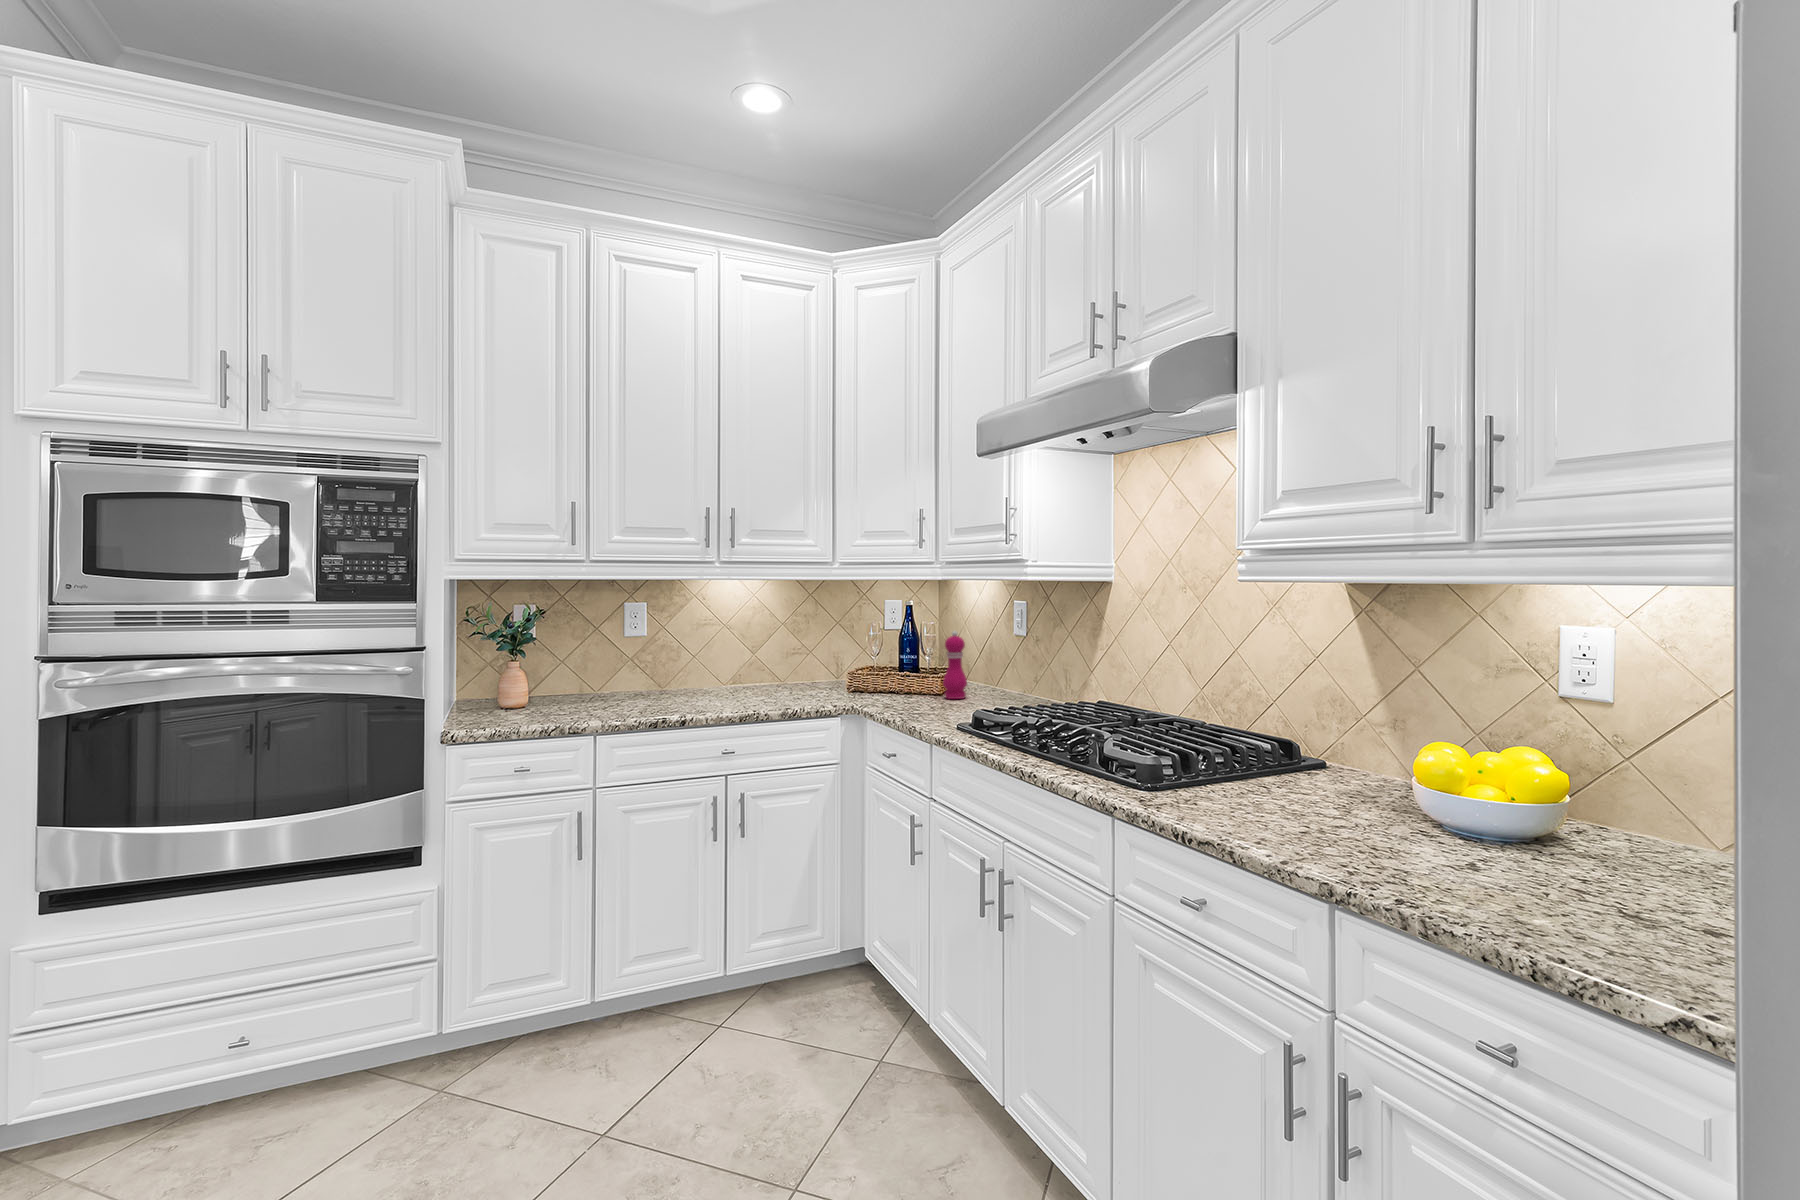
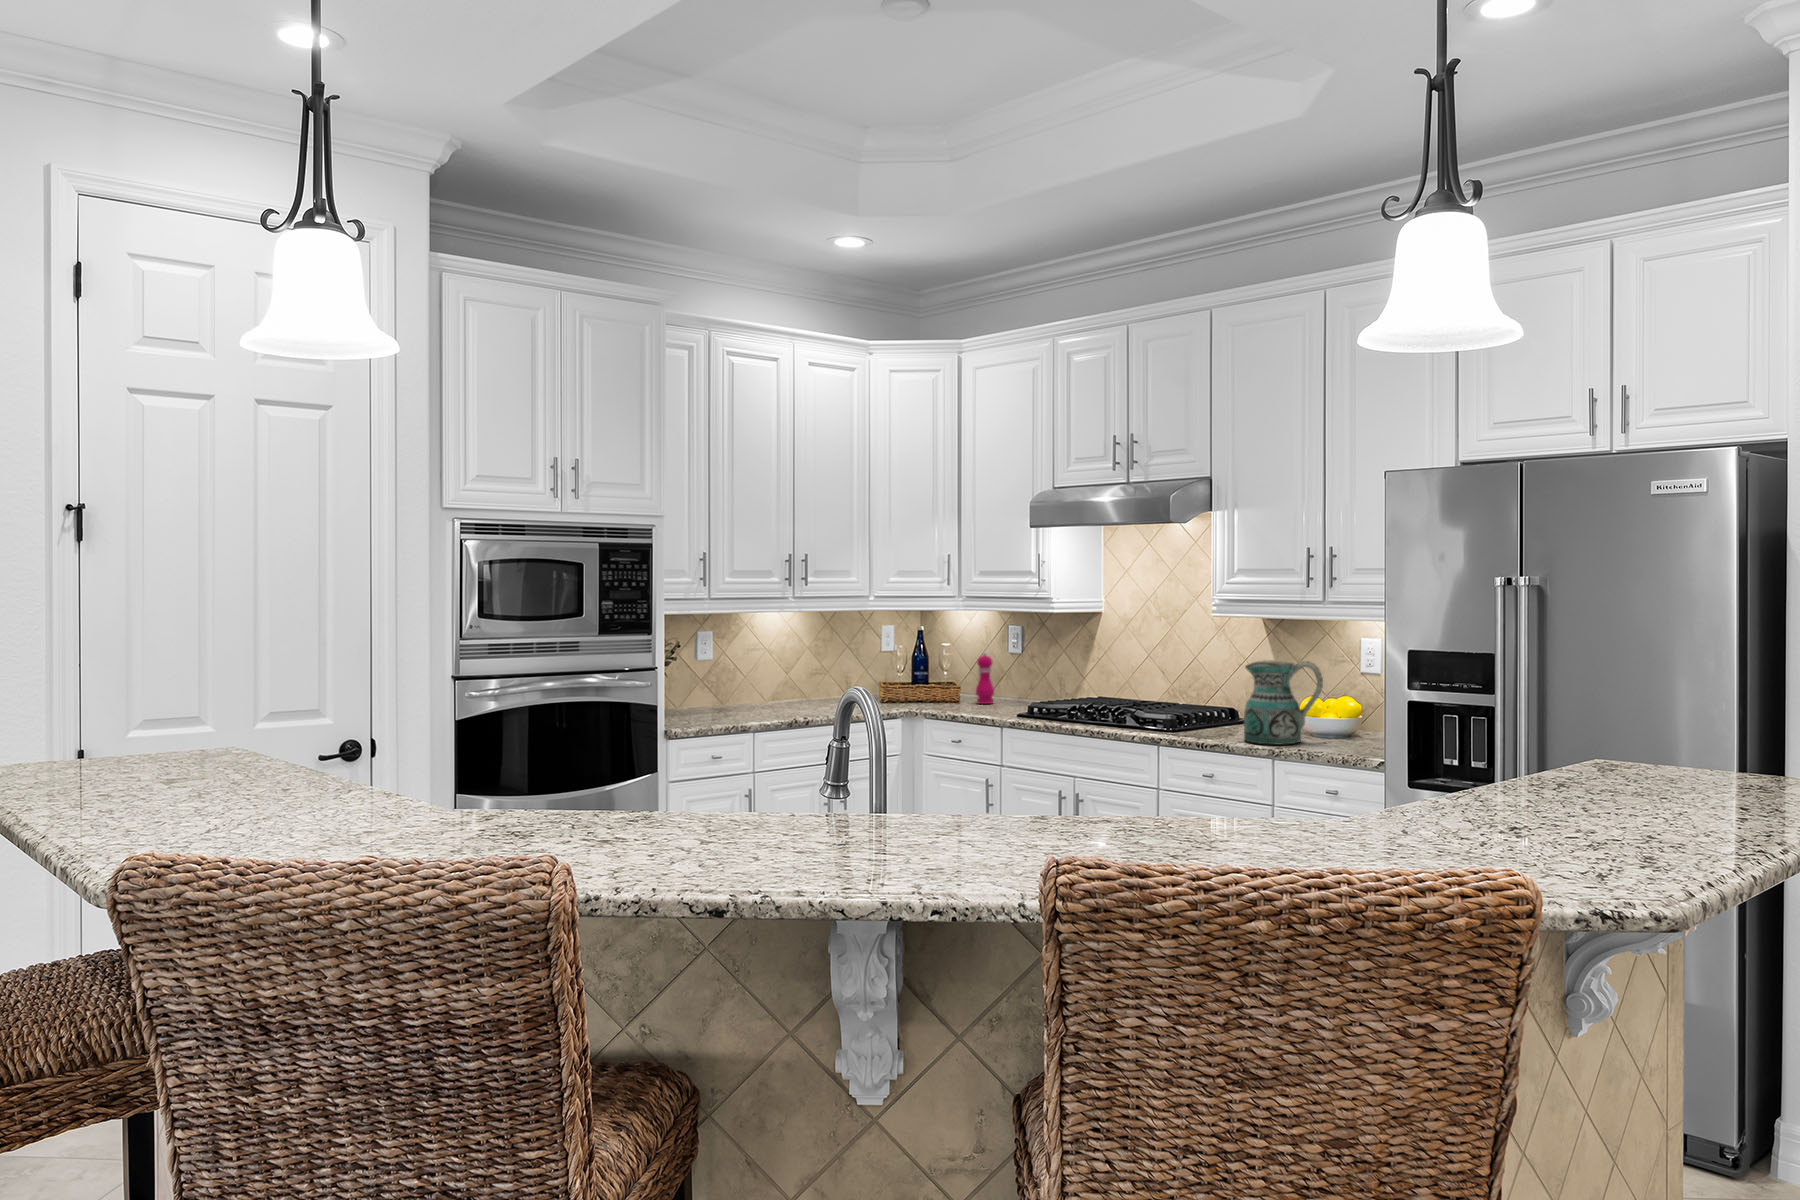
ceramic pitcher: none [1273,671,1466,866] -> present [1244,660,1323,744]

